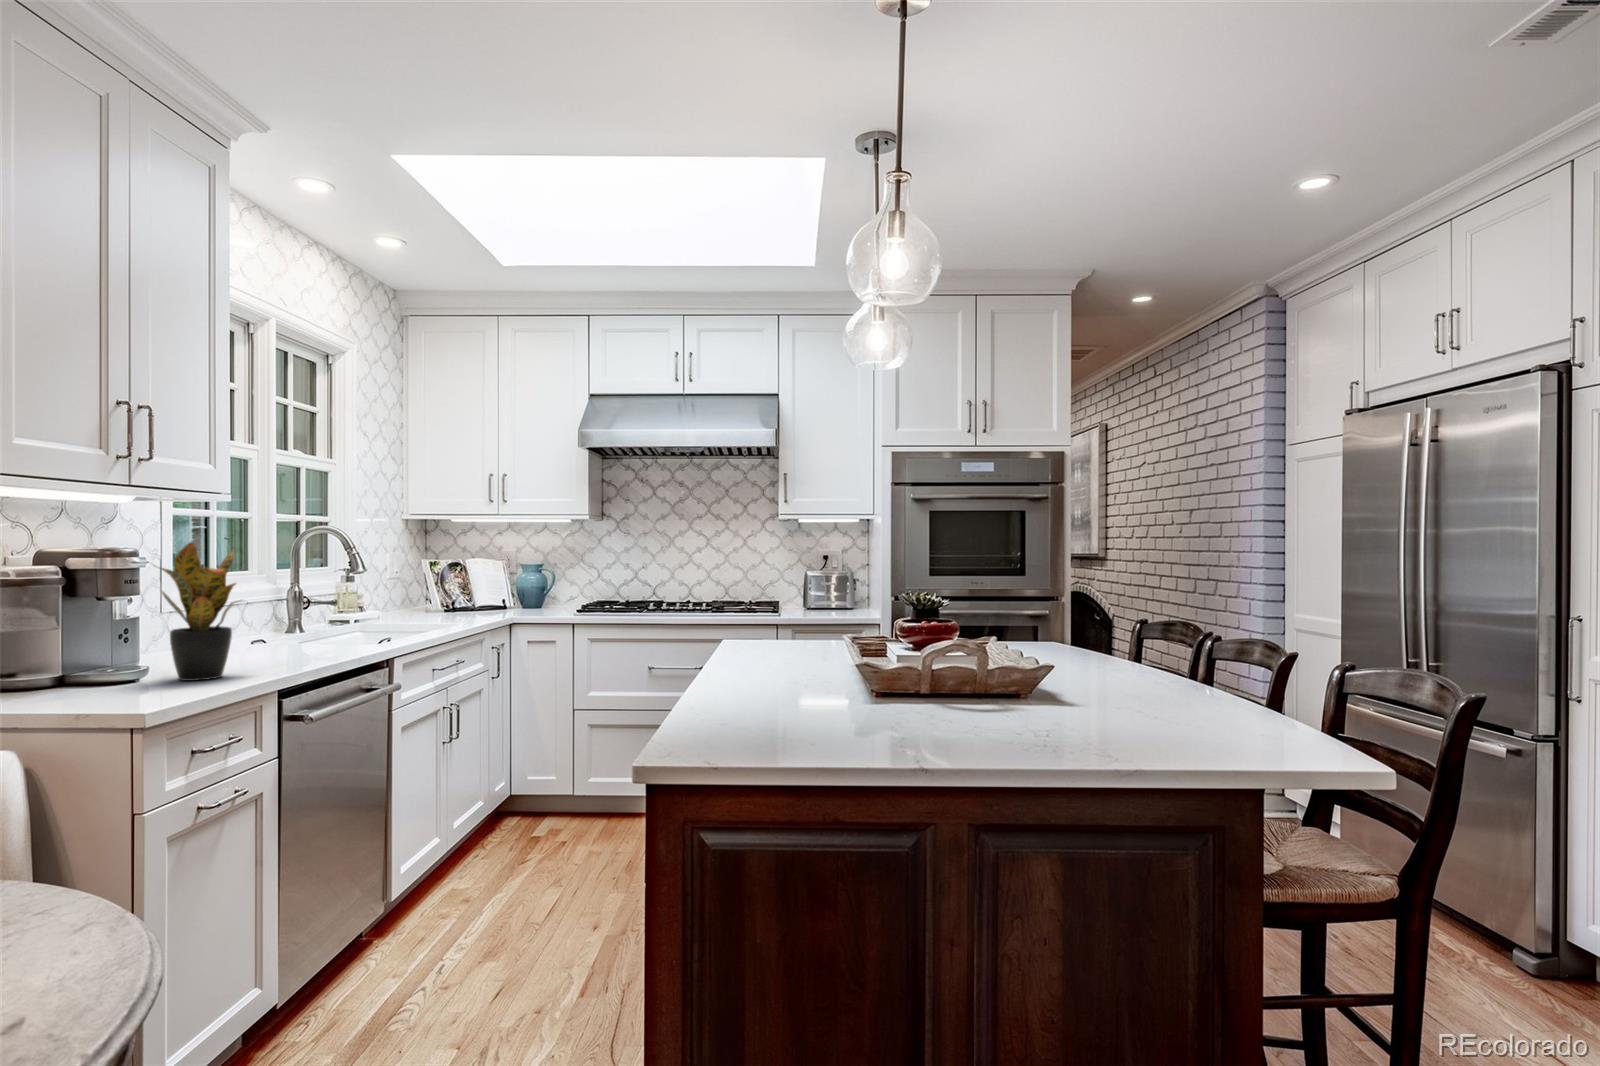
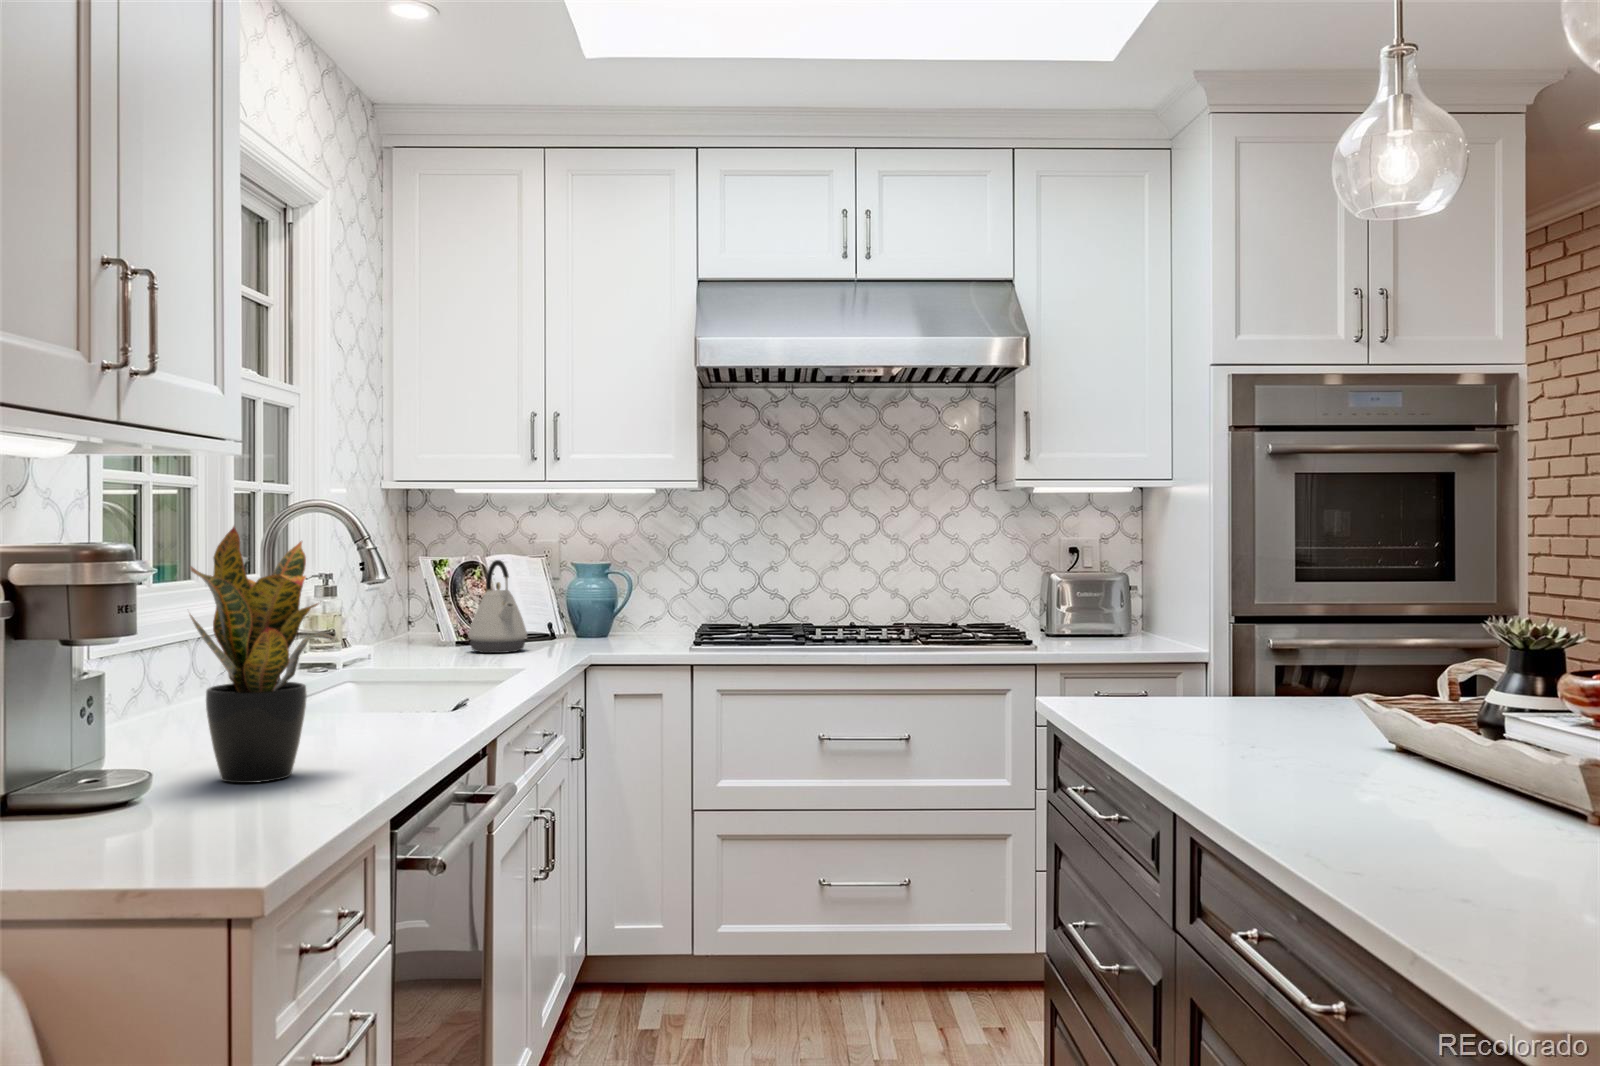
kettle: none [441,562,478,617] -> present [468,560,527,653]

